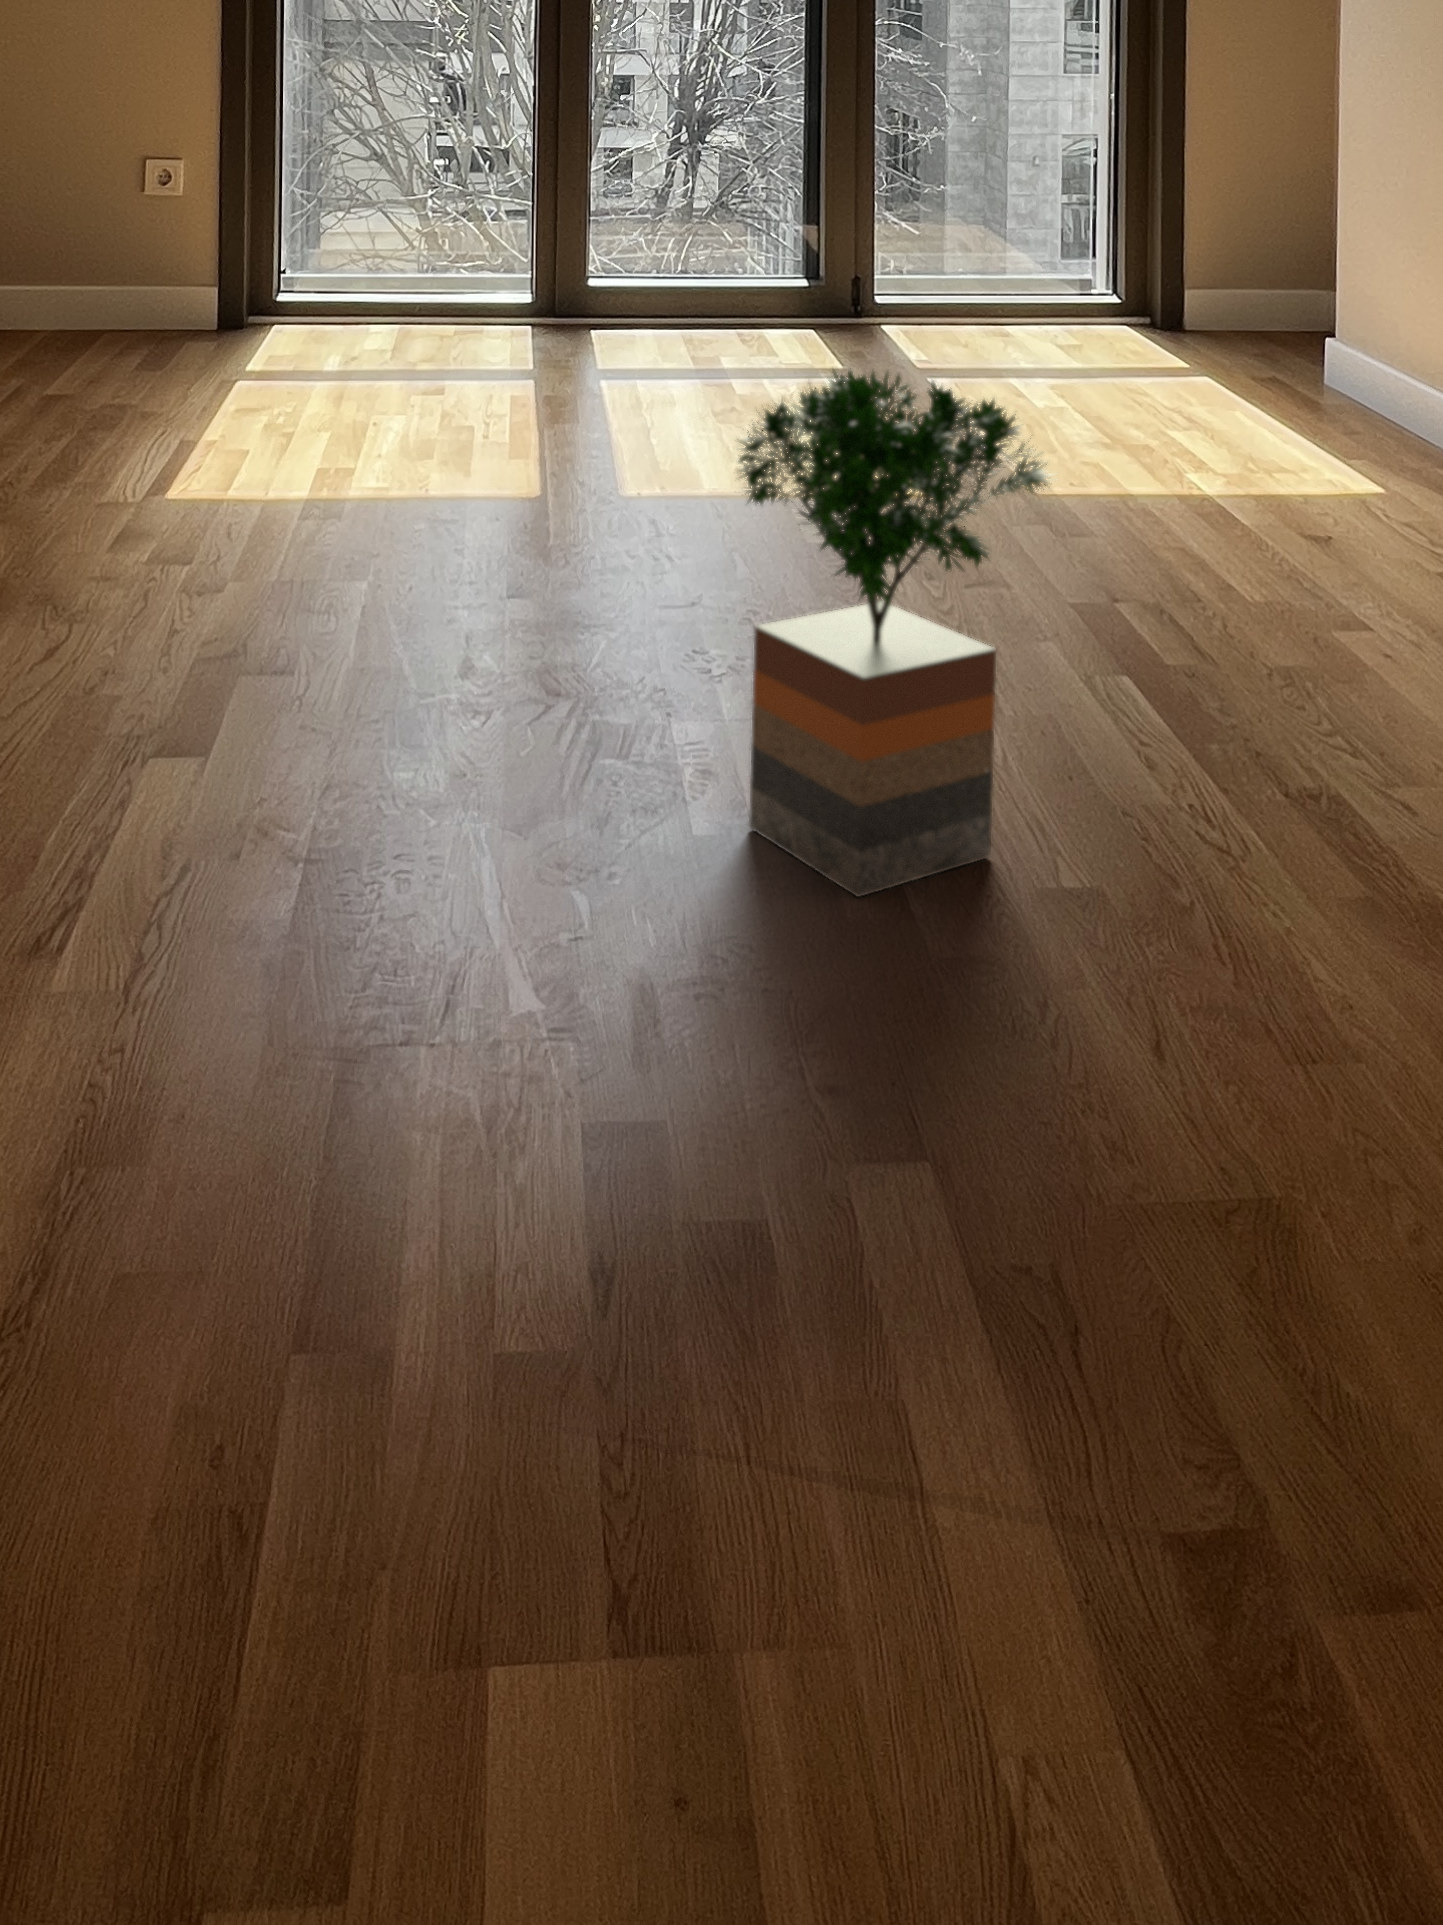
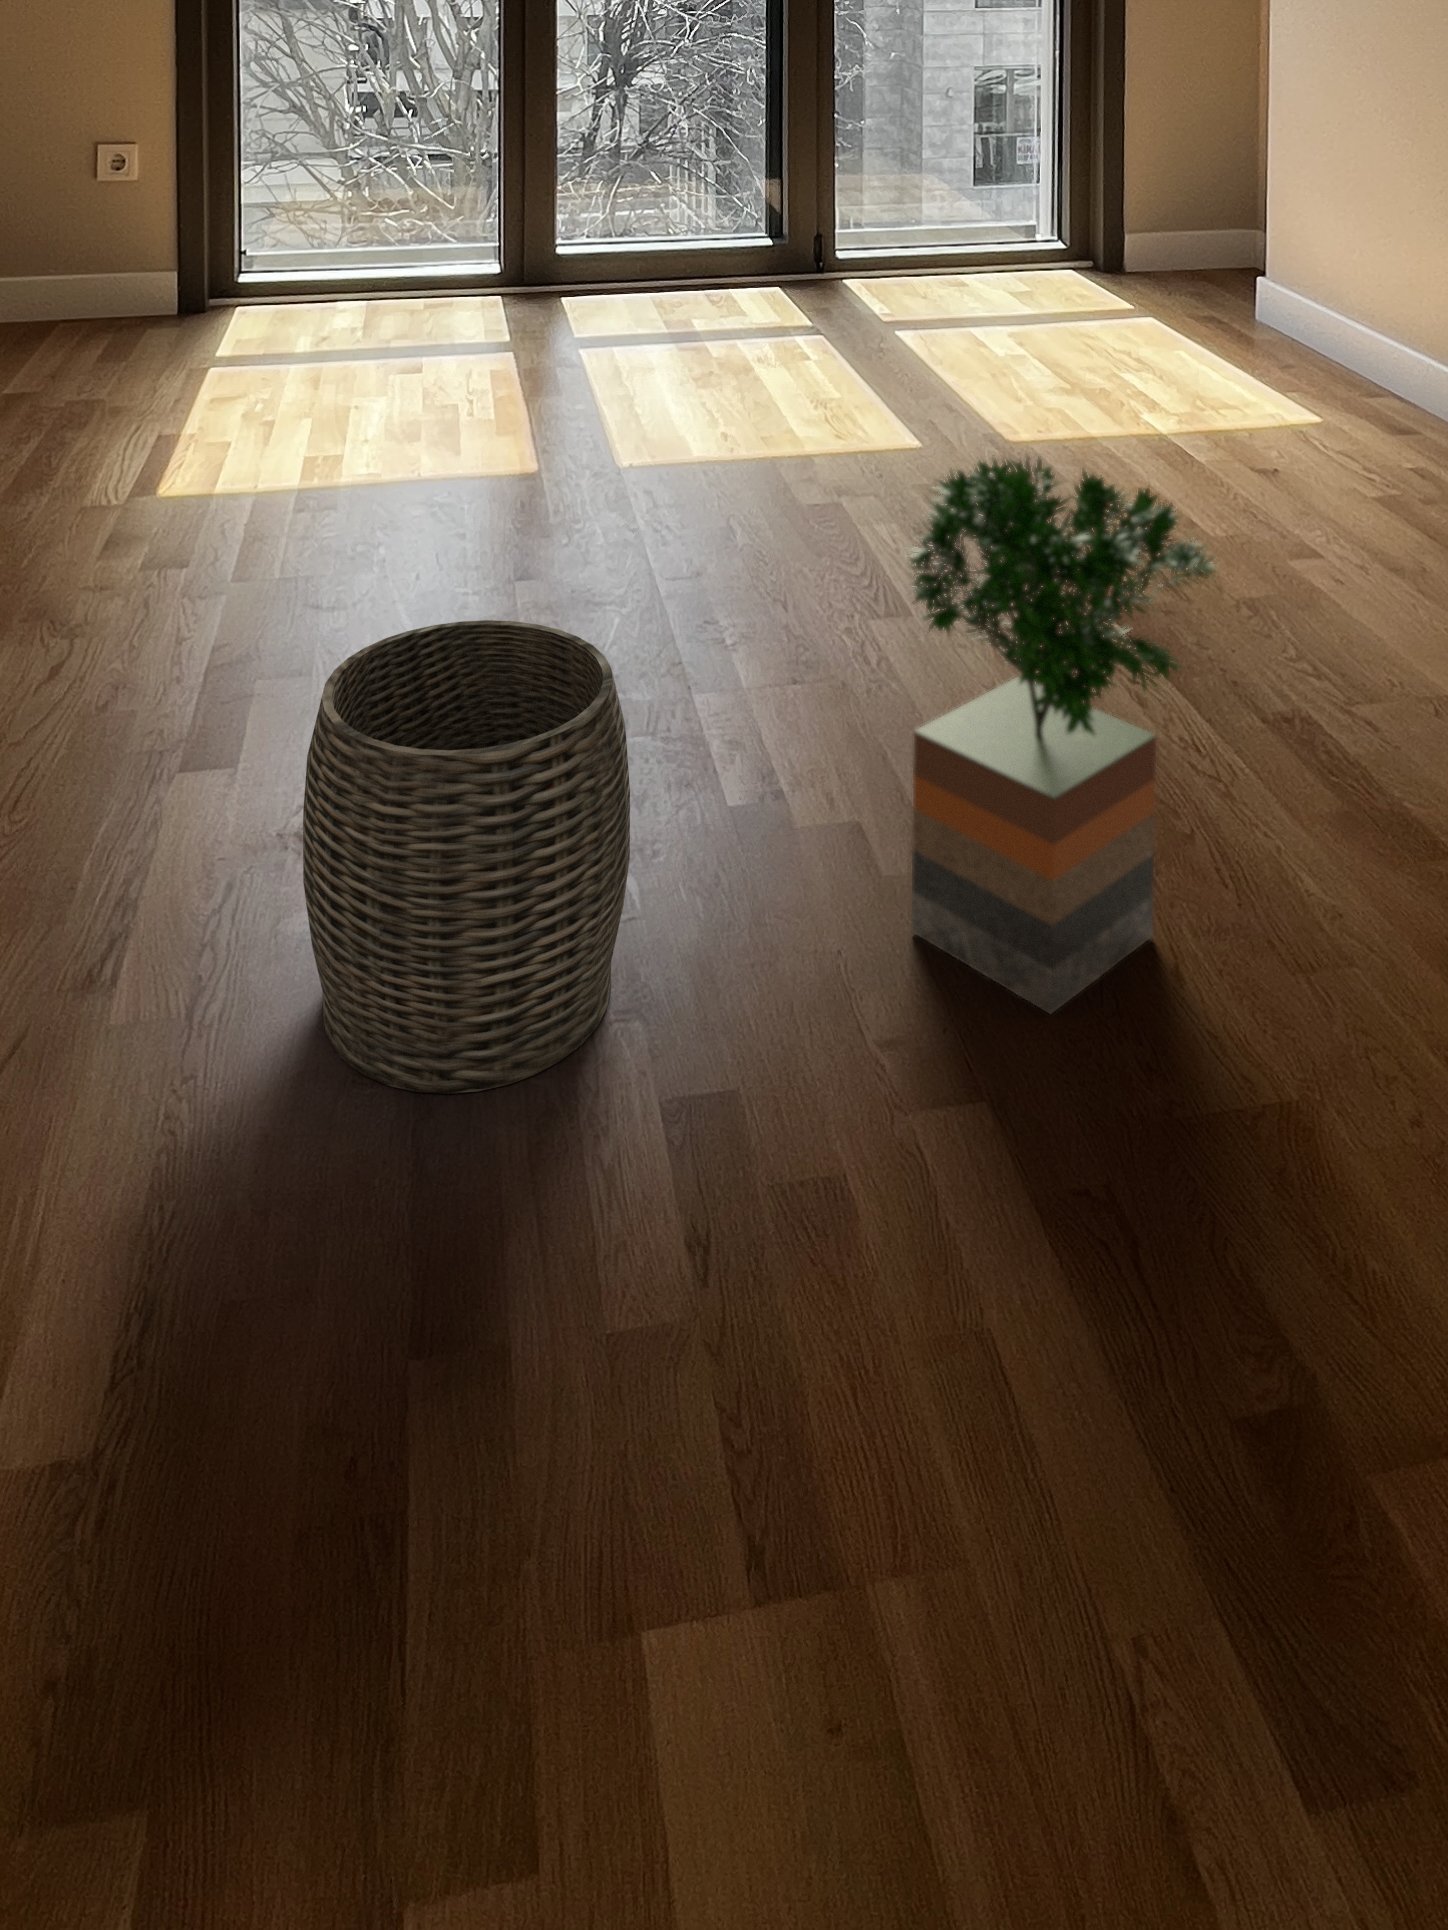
woven basket: none [166,493,470,883] -> present [303,620,630,1094]

